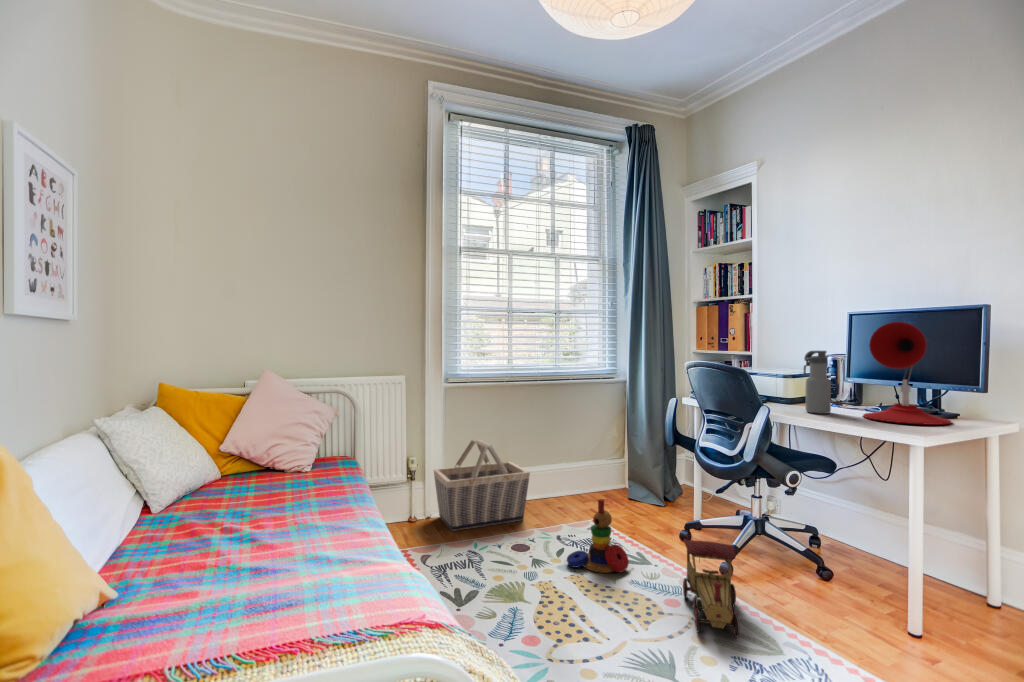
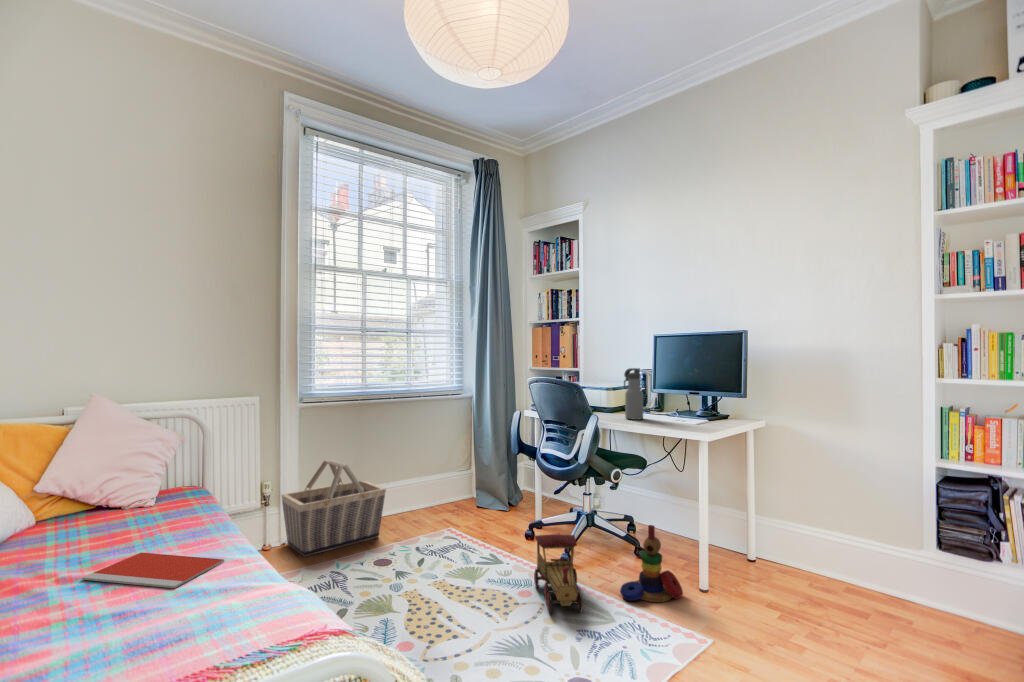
desk lamp: present [863,322,952,425] -> none [666,346,724,425]
stacking toy: present [567,499,629,573] -> present [620,525,683,602]
notebook: none [246,514,357,552] -> present [82,553,224,588]

